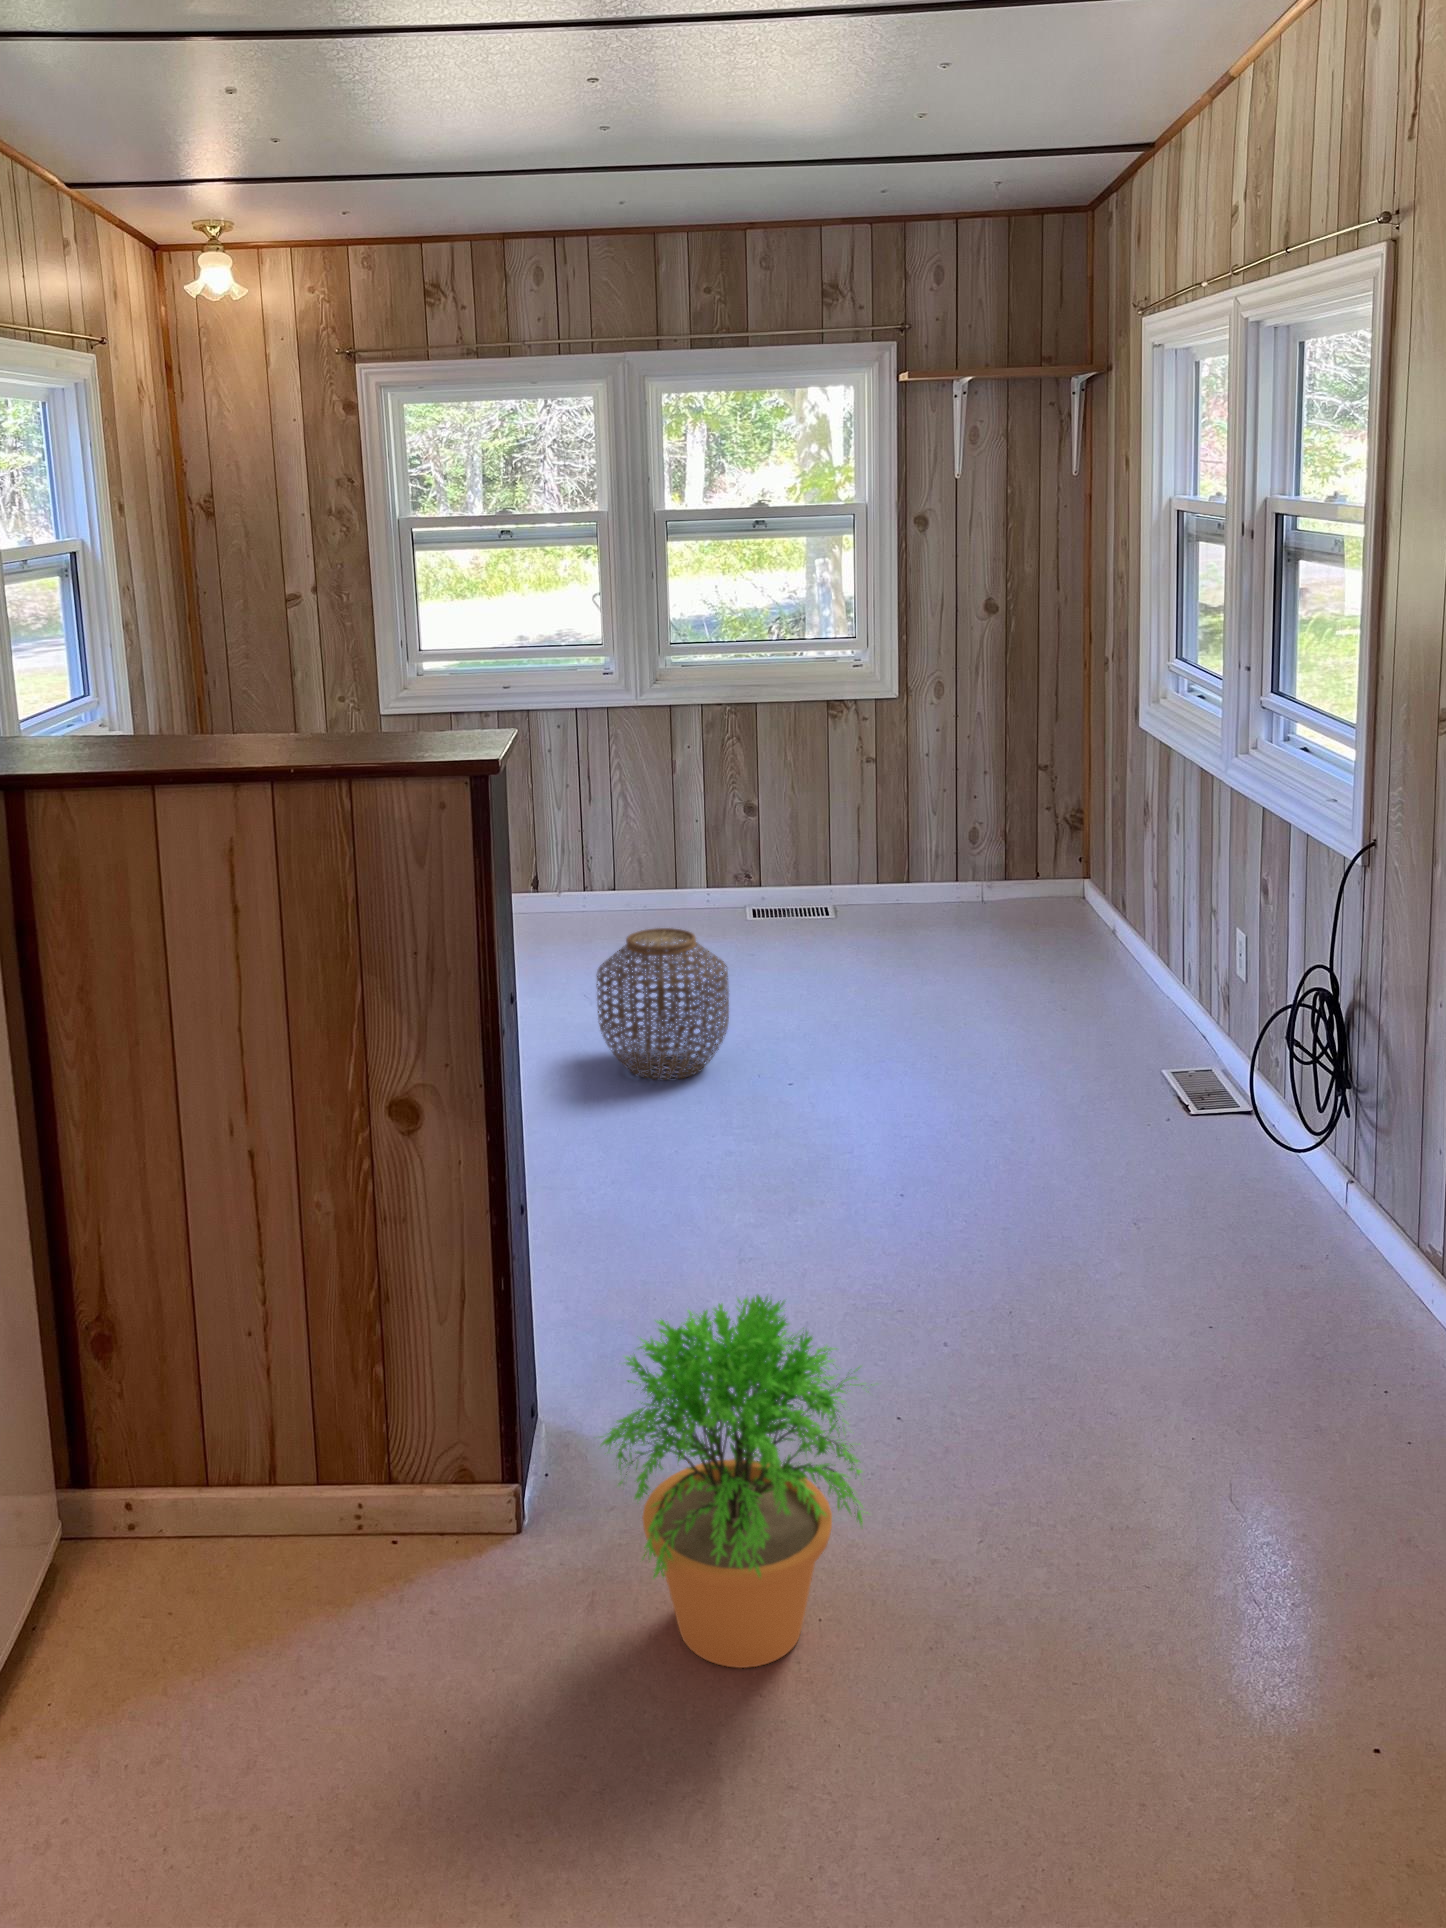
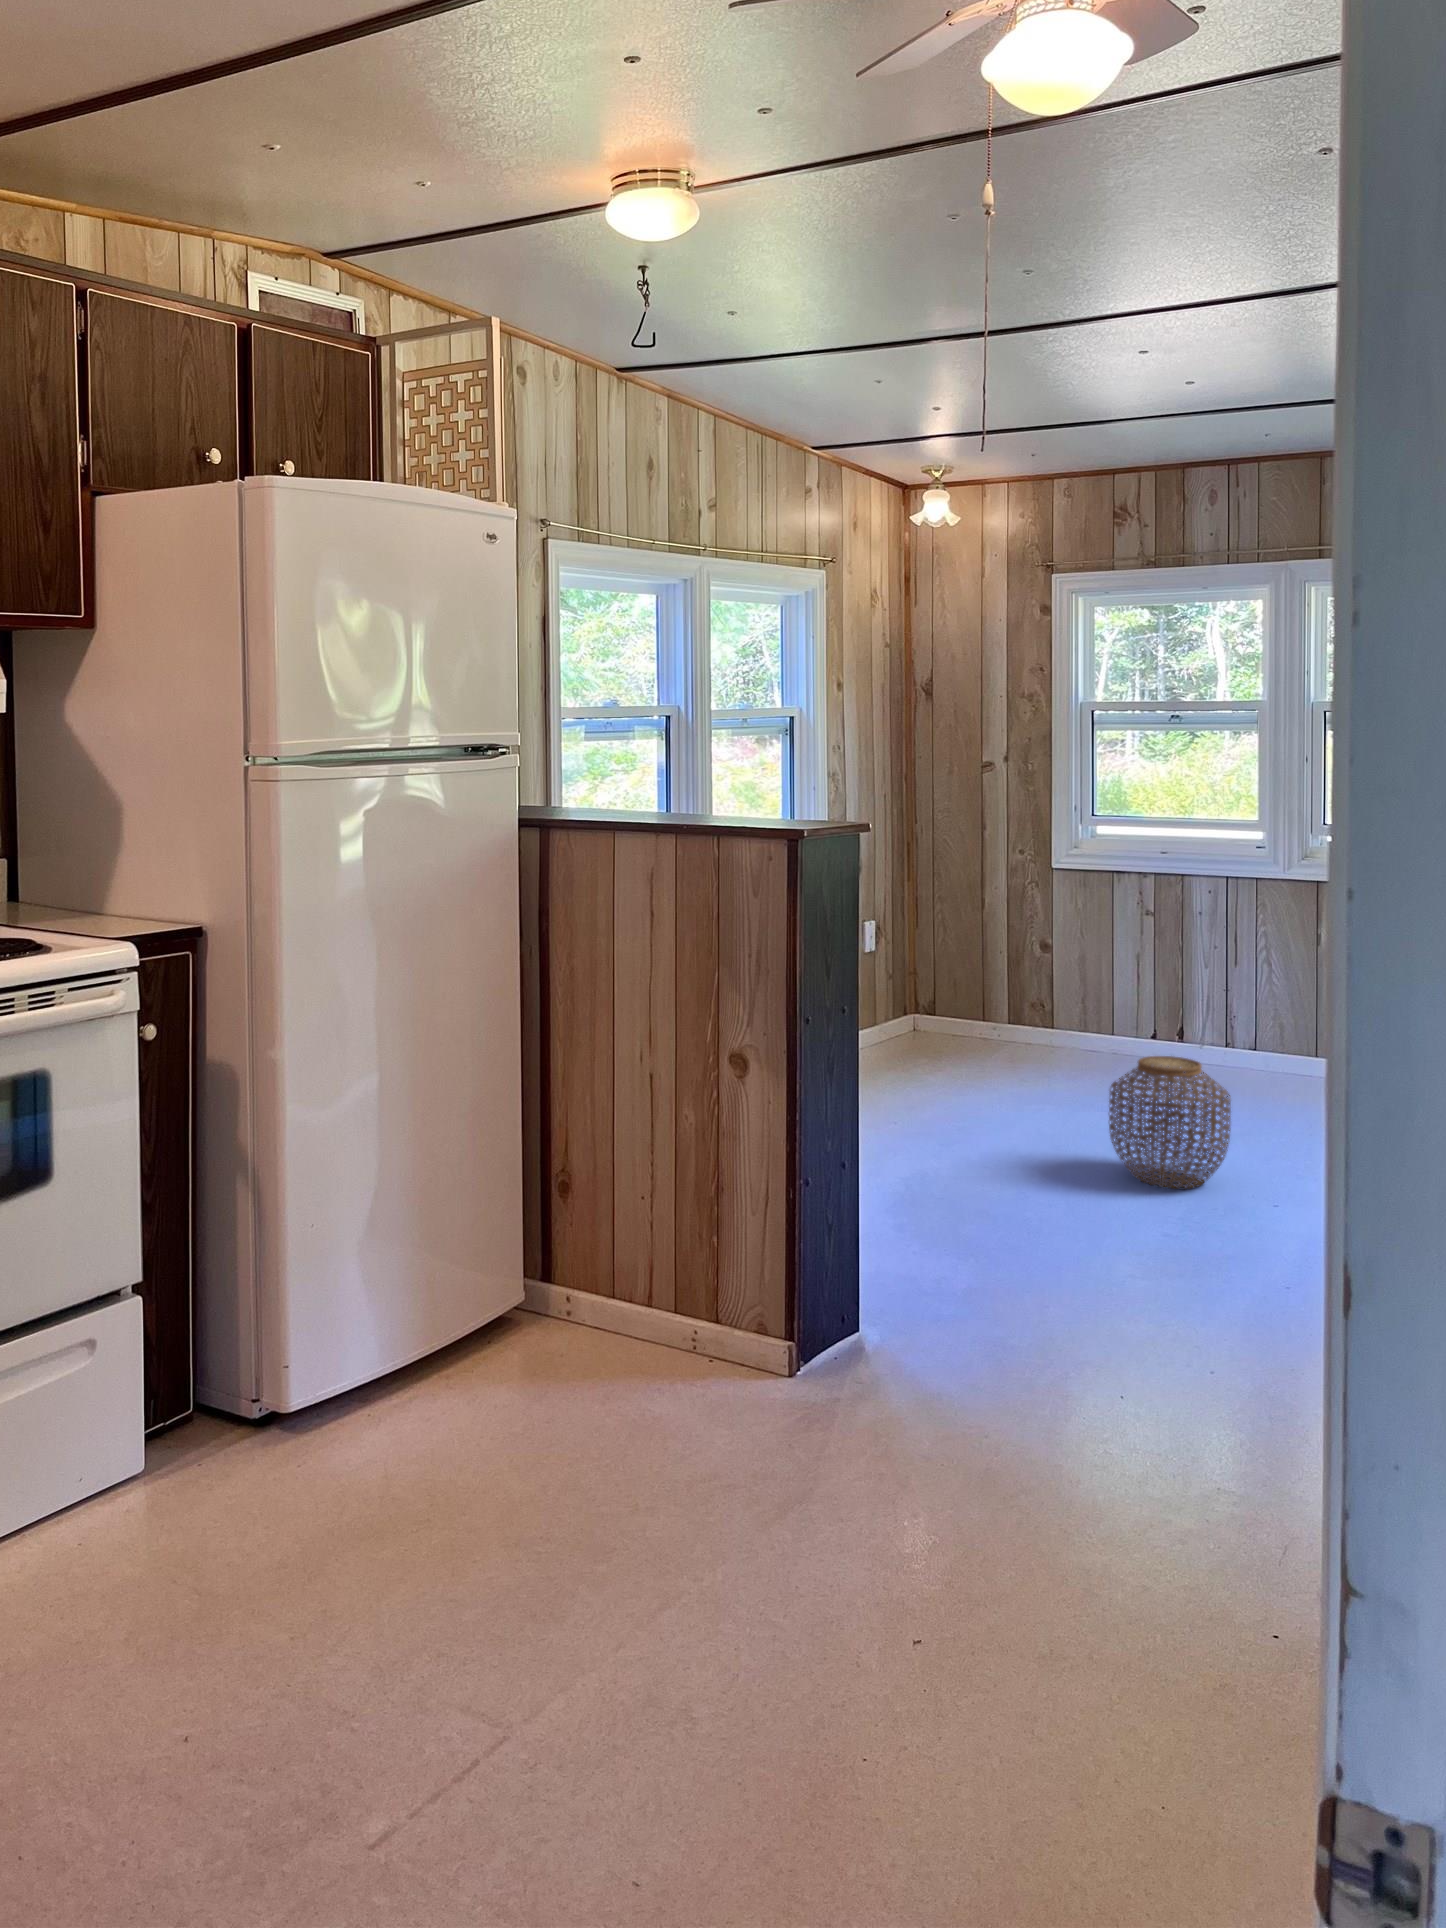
potted plant: present [601,1295,863,1668] -> none [785,1222,989,1476]

